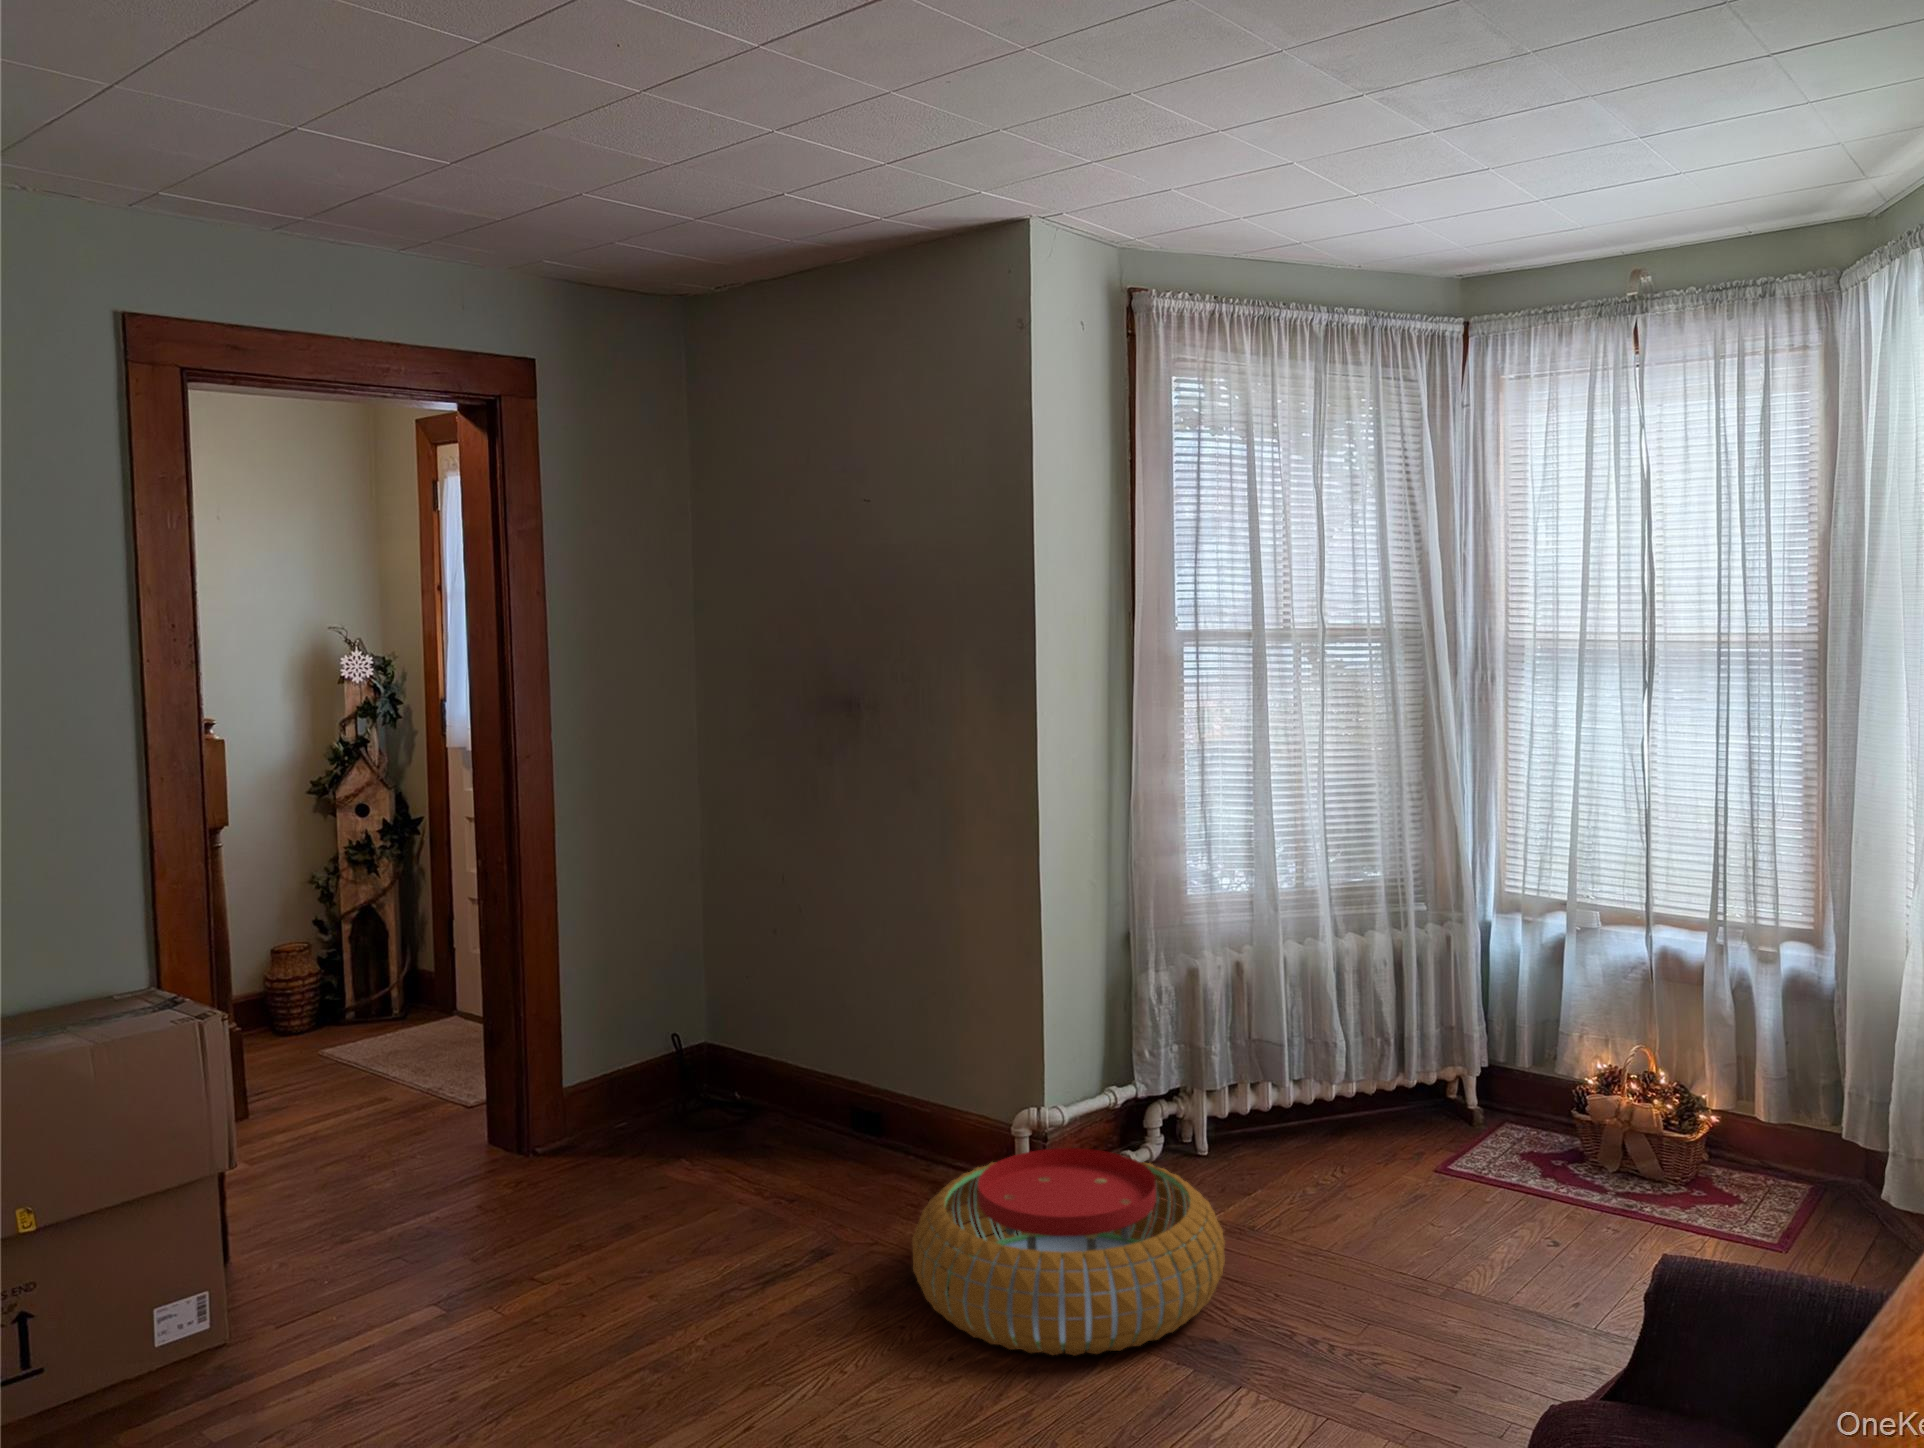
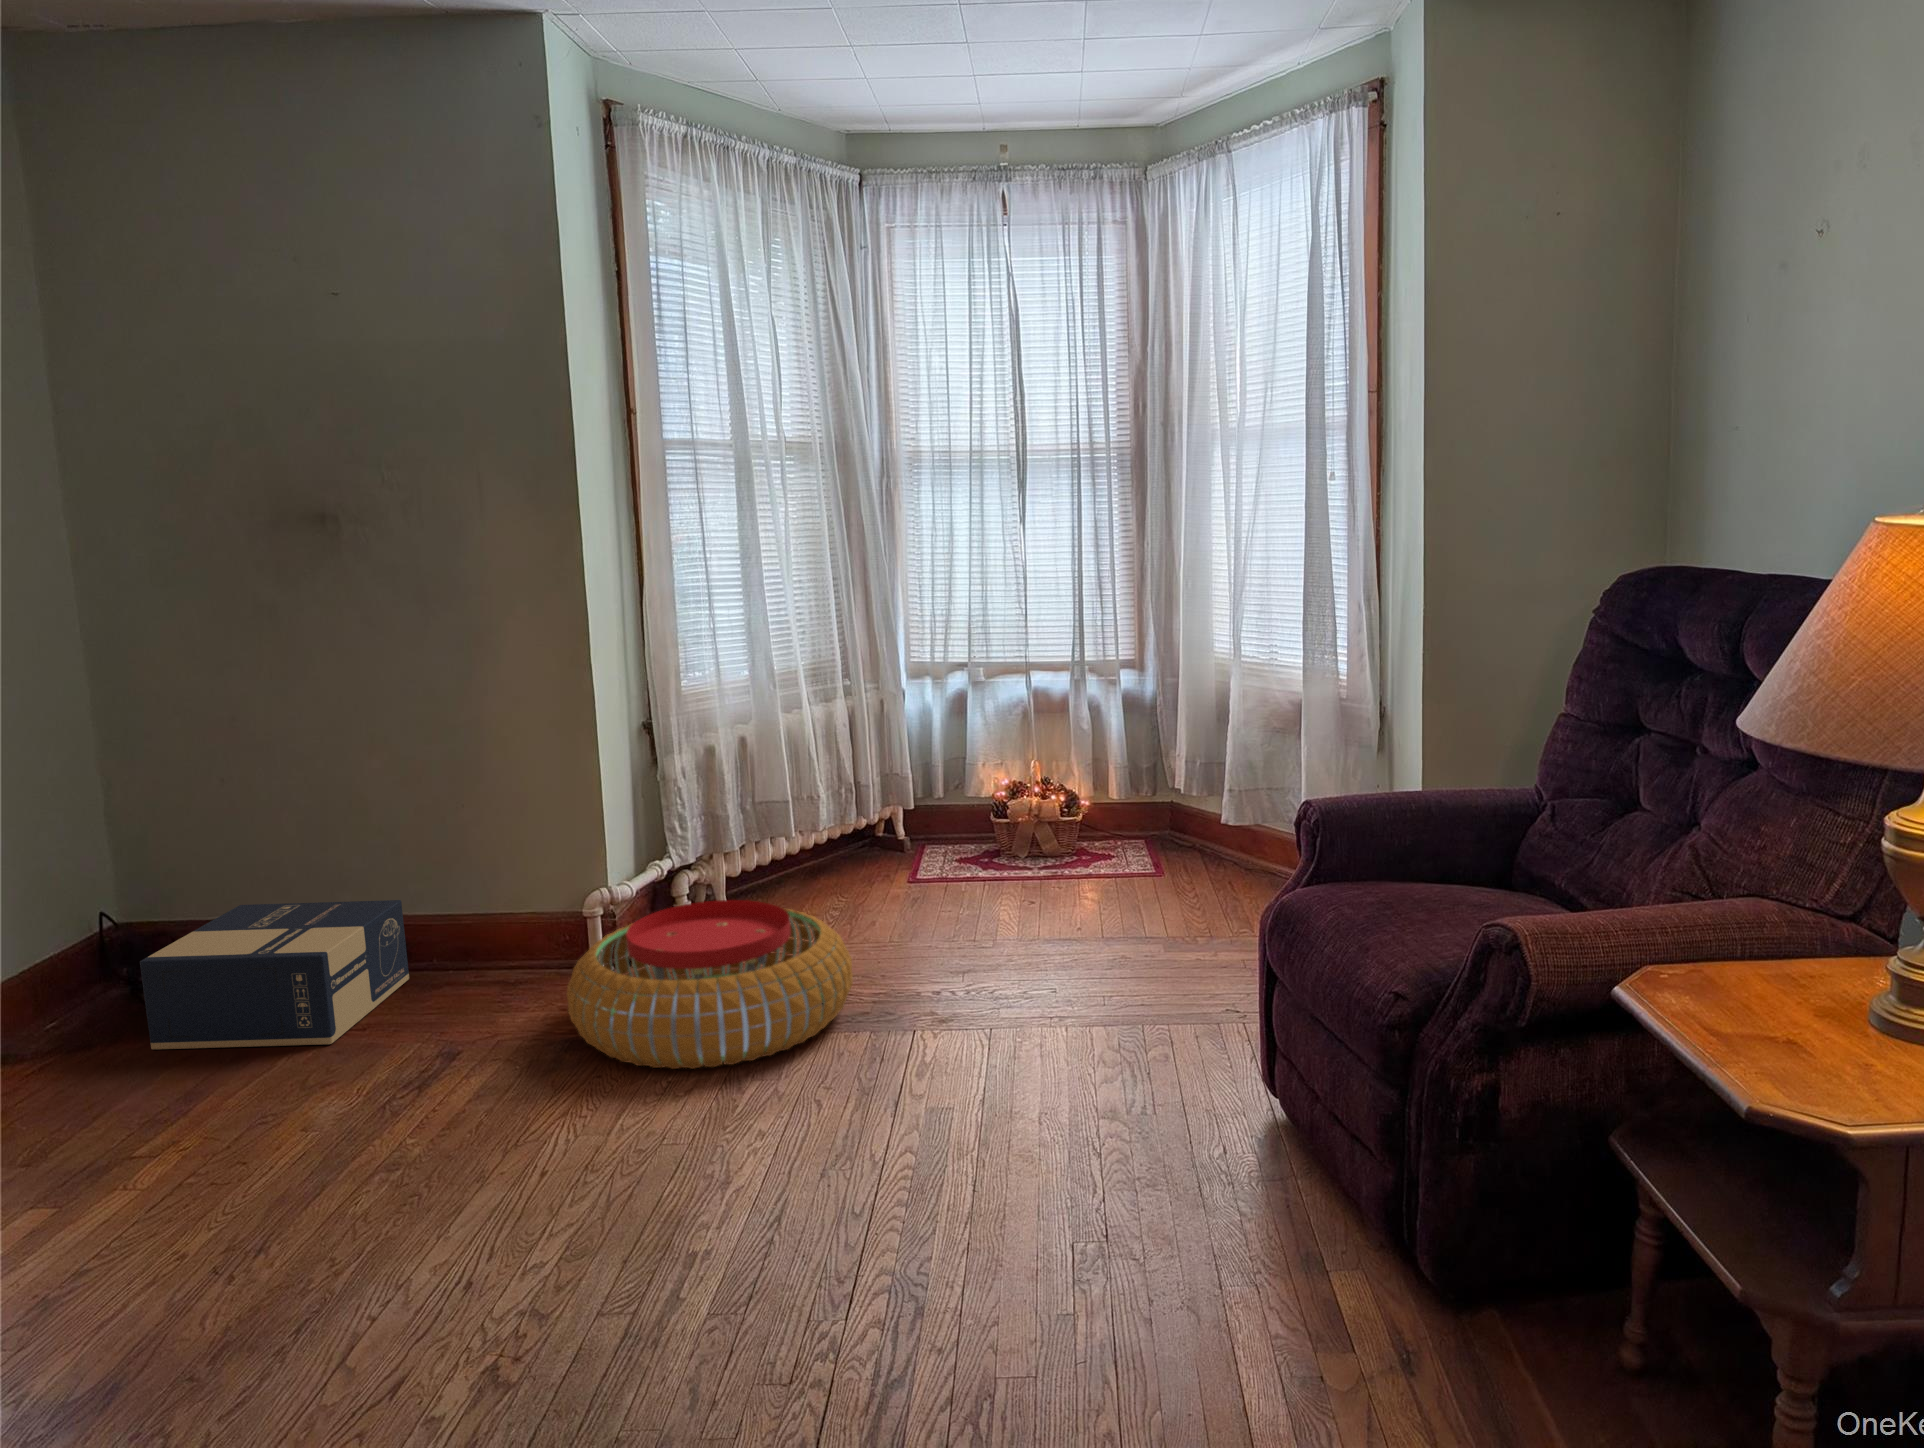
cardboard box: none [647,1050,876,1206] -> present [140,900,409,1050]

